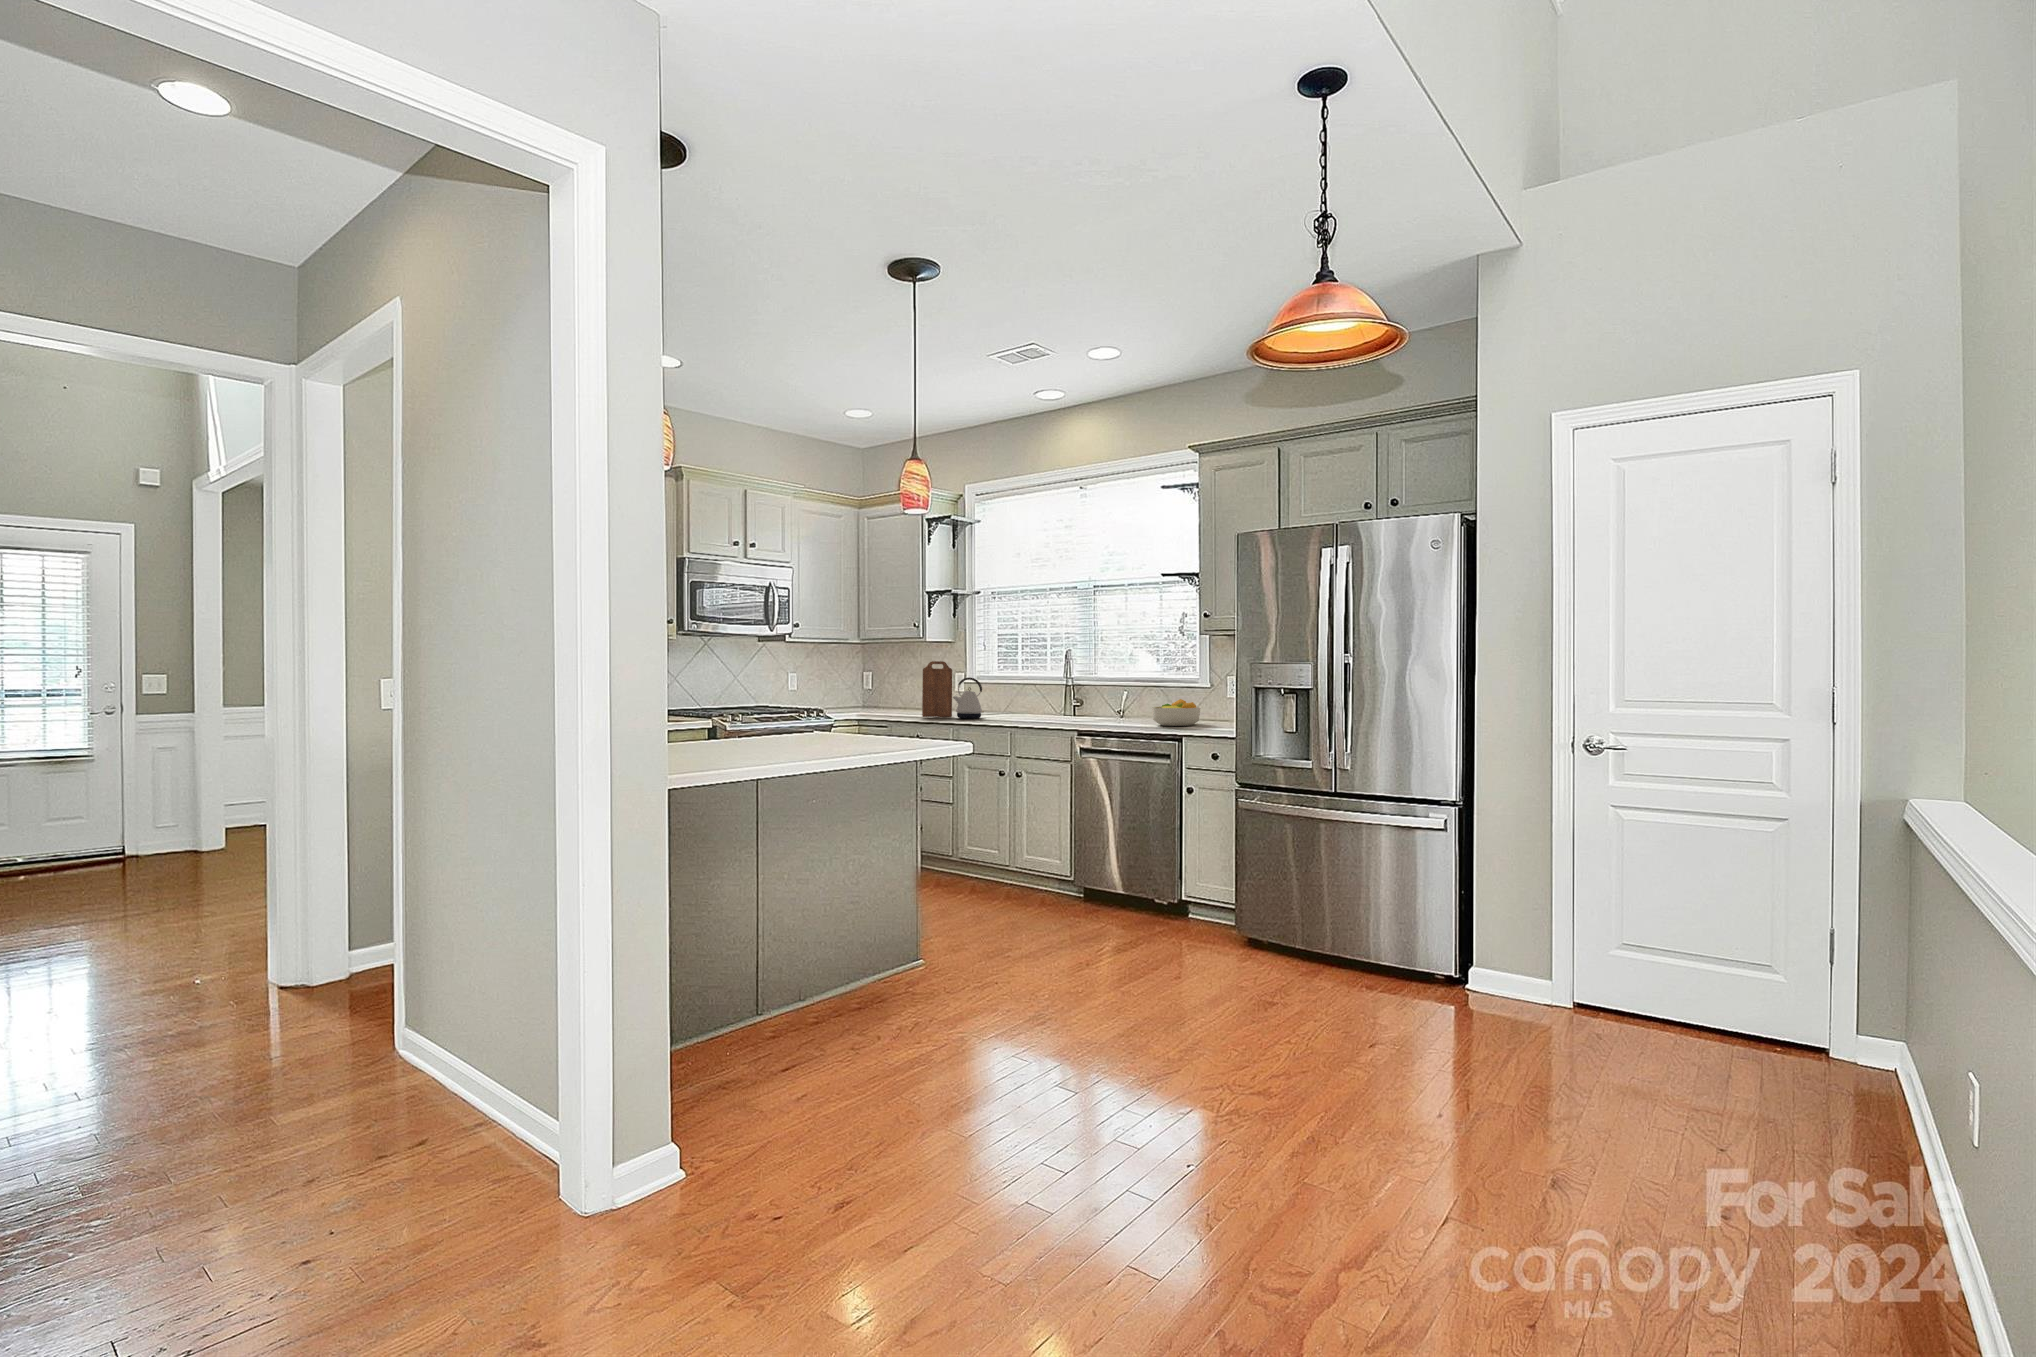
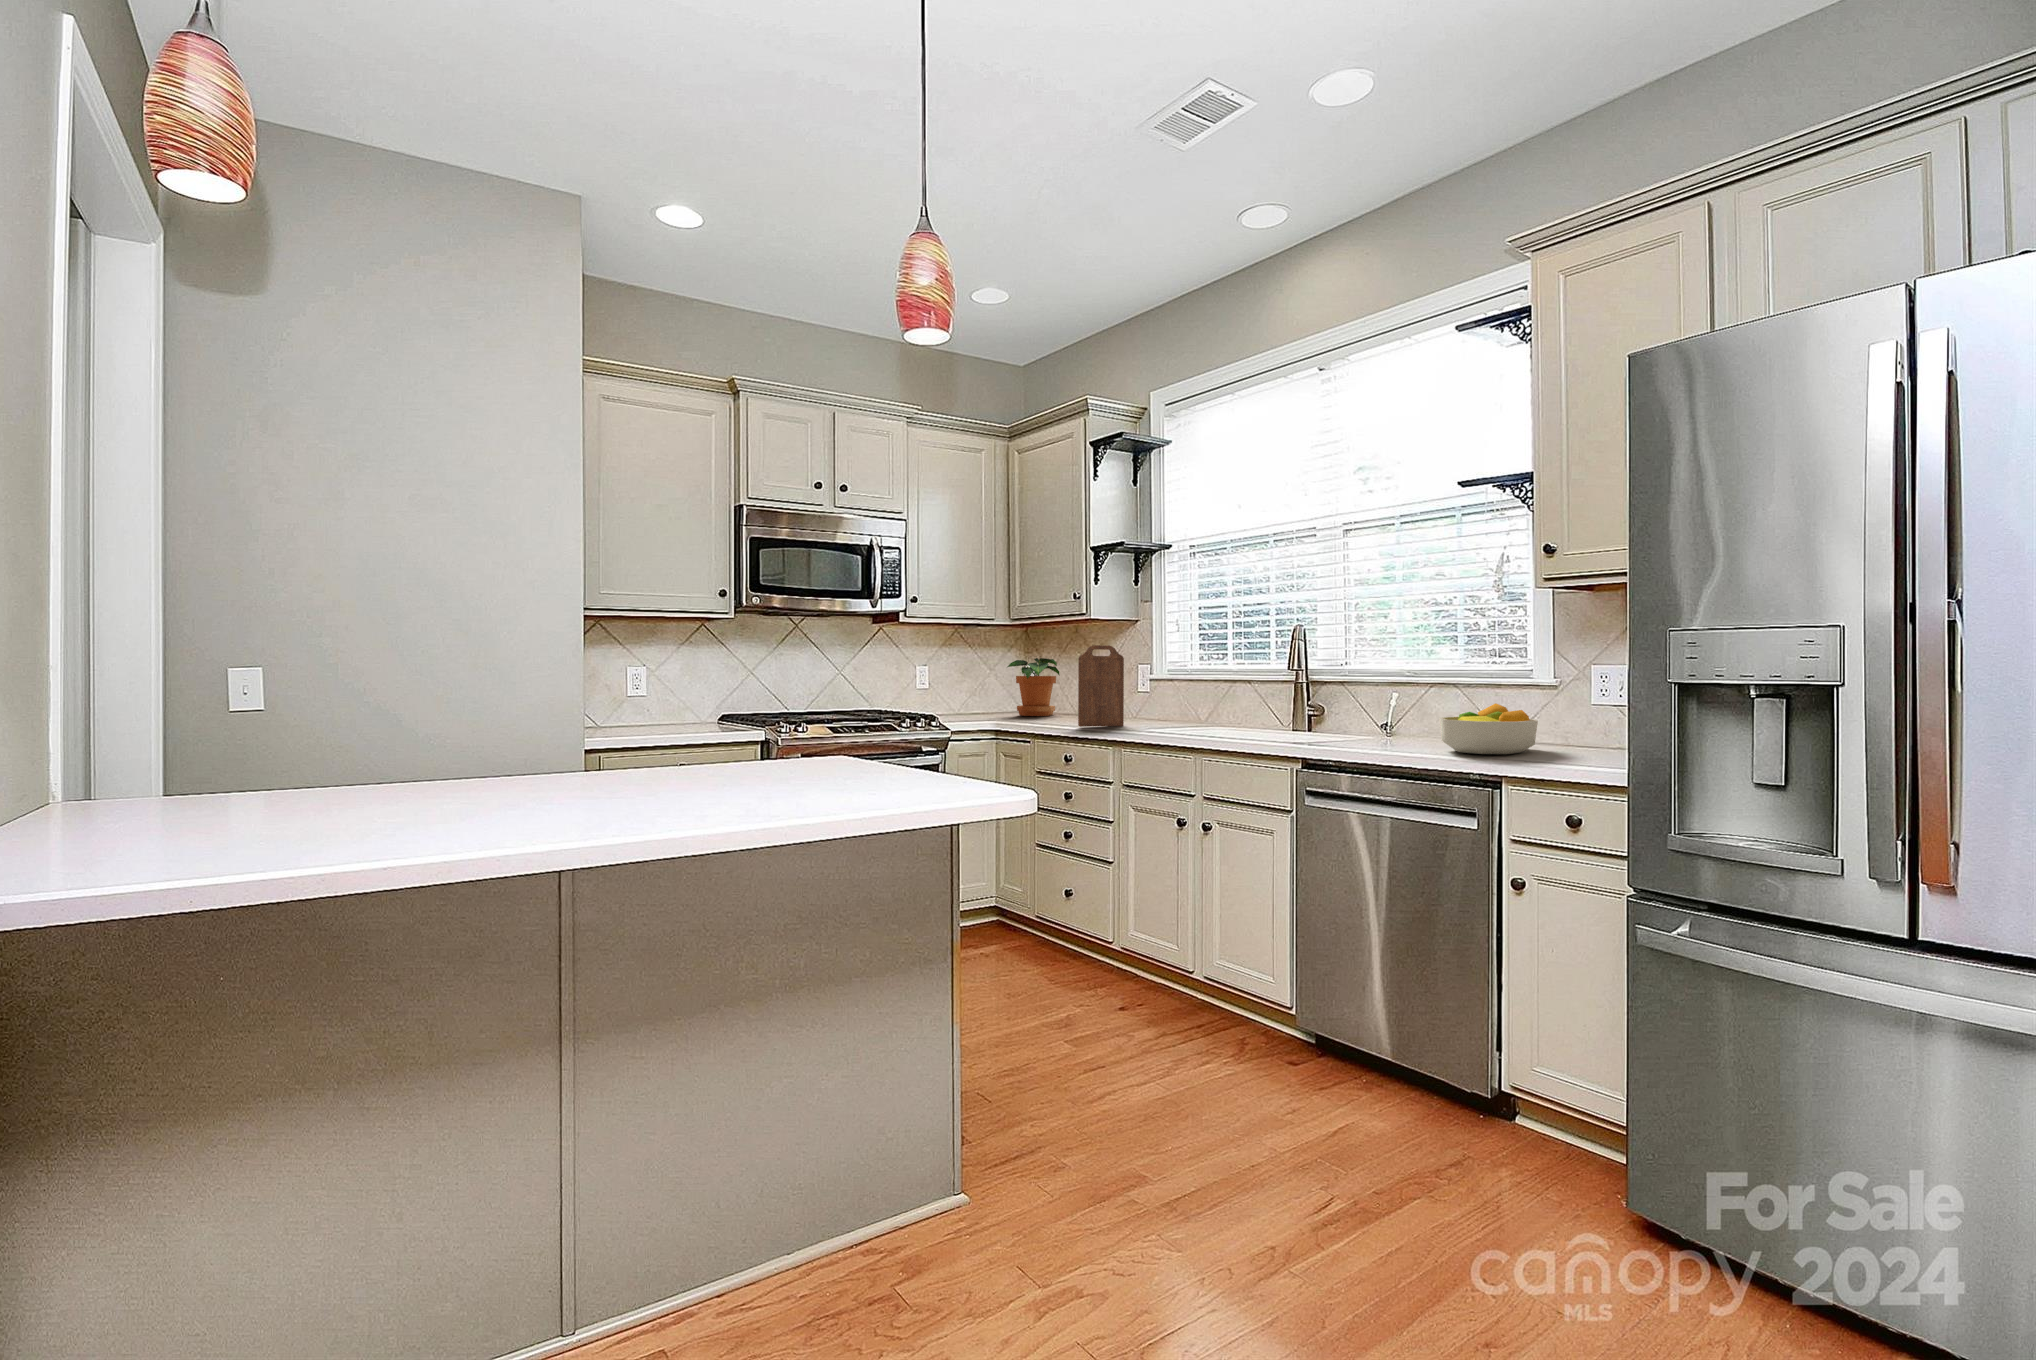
potted plant: none [851,669,891,711] -> present [1007,658,1059,716]
kettle: present [953,677,984,719] -> none [1117,668,1165,730]

